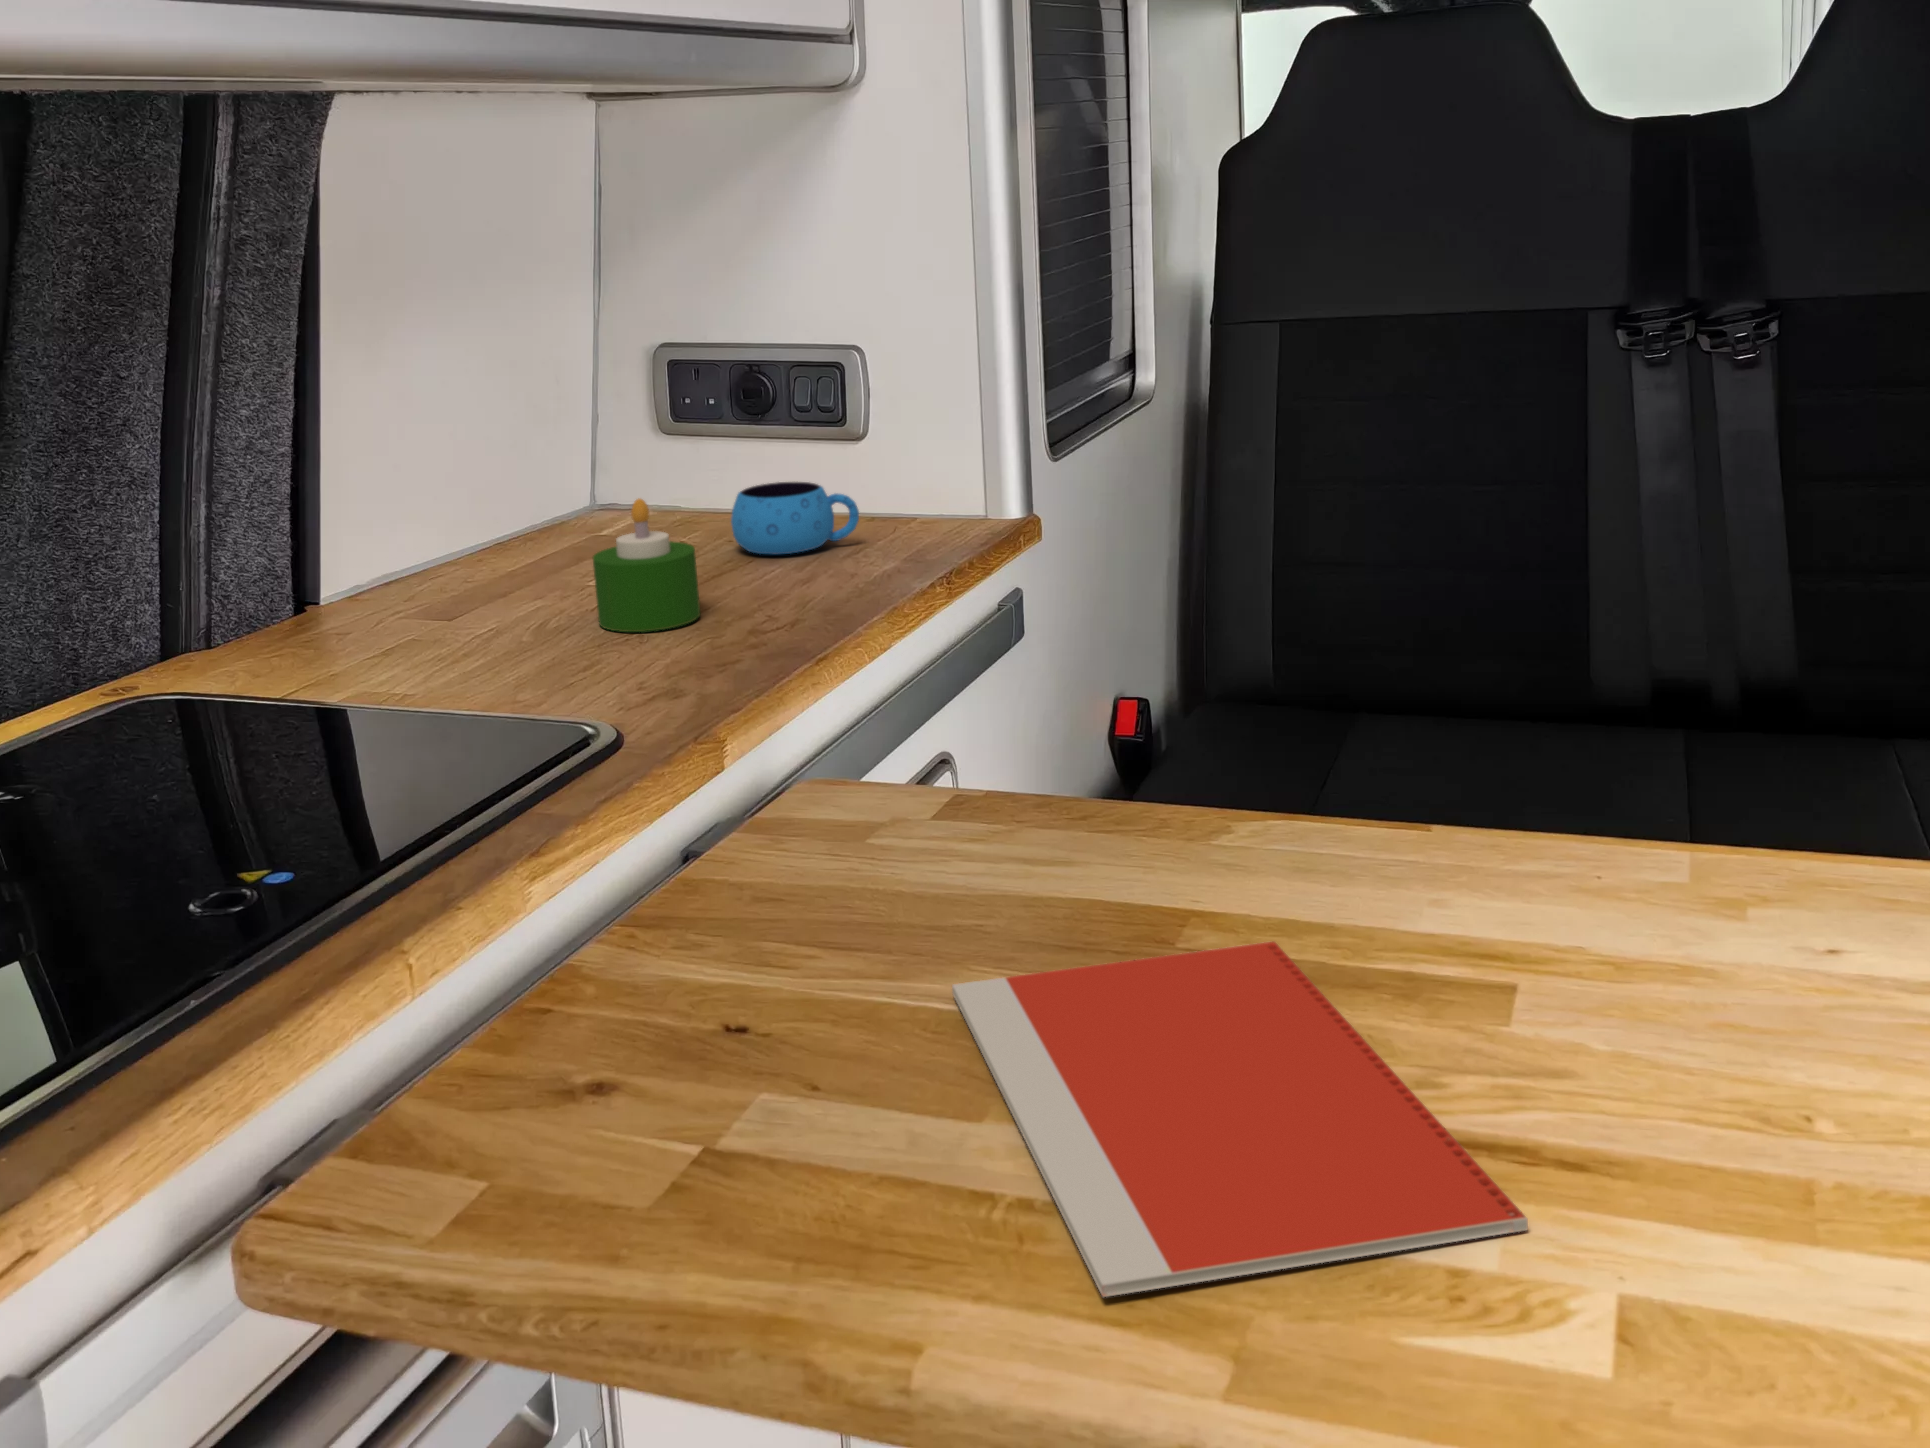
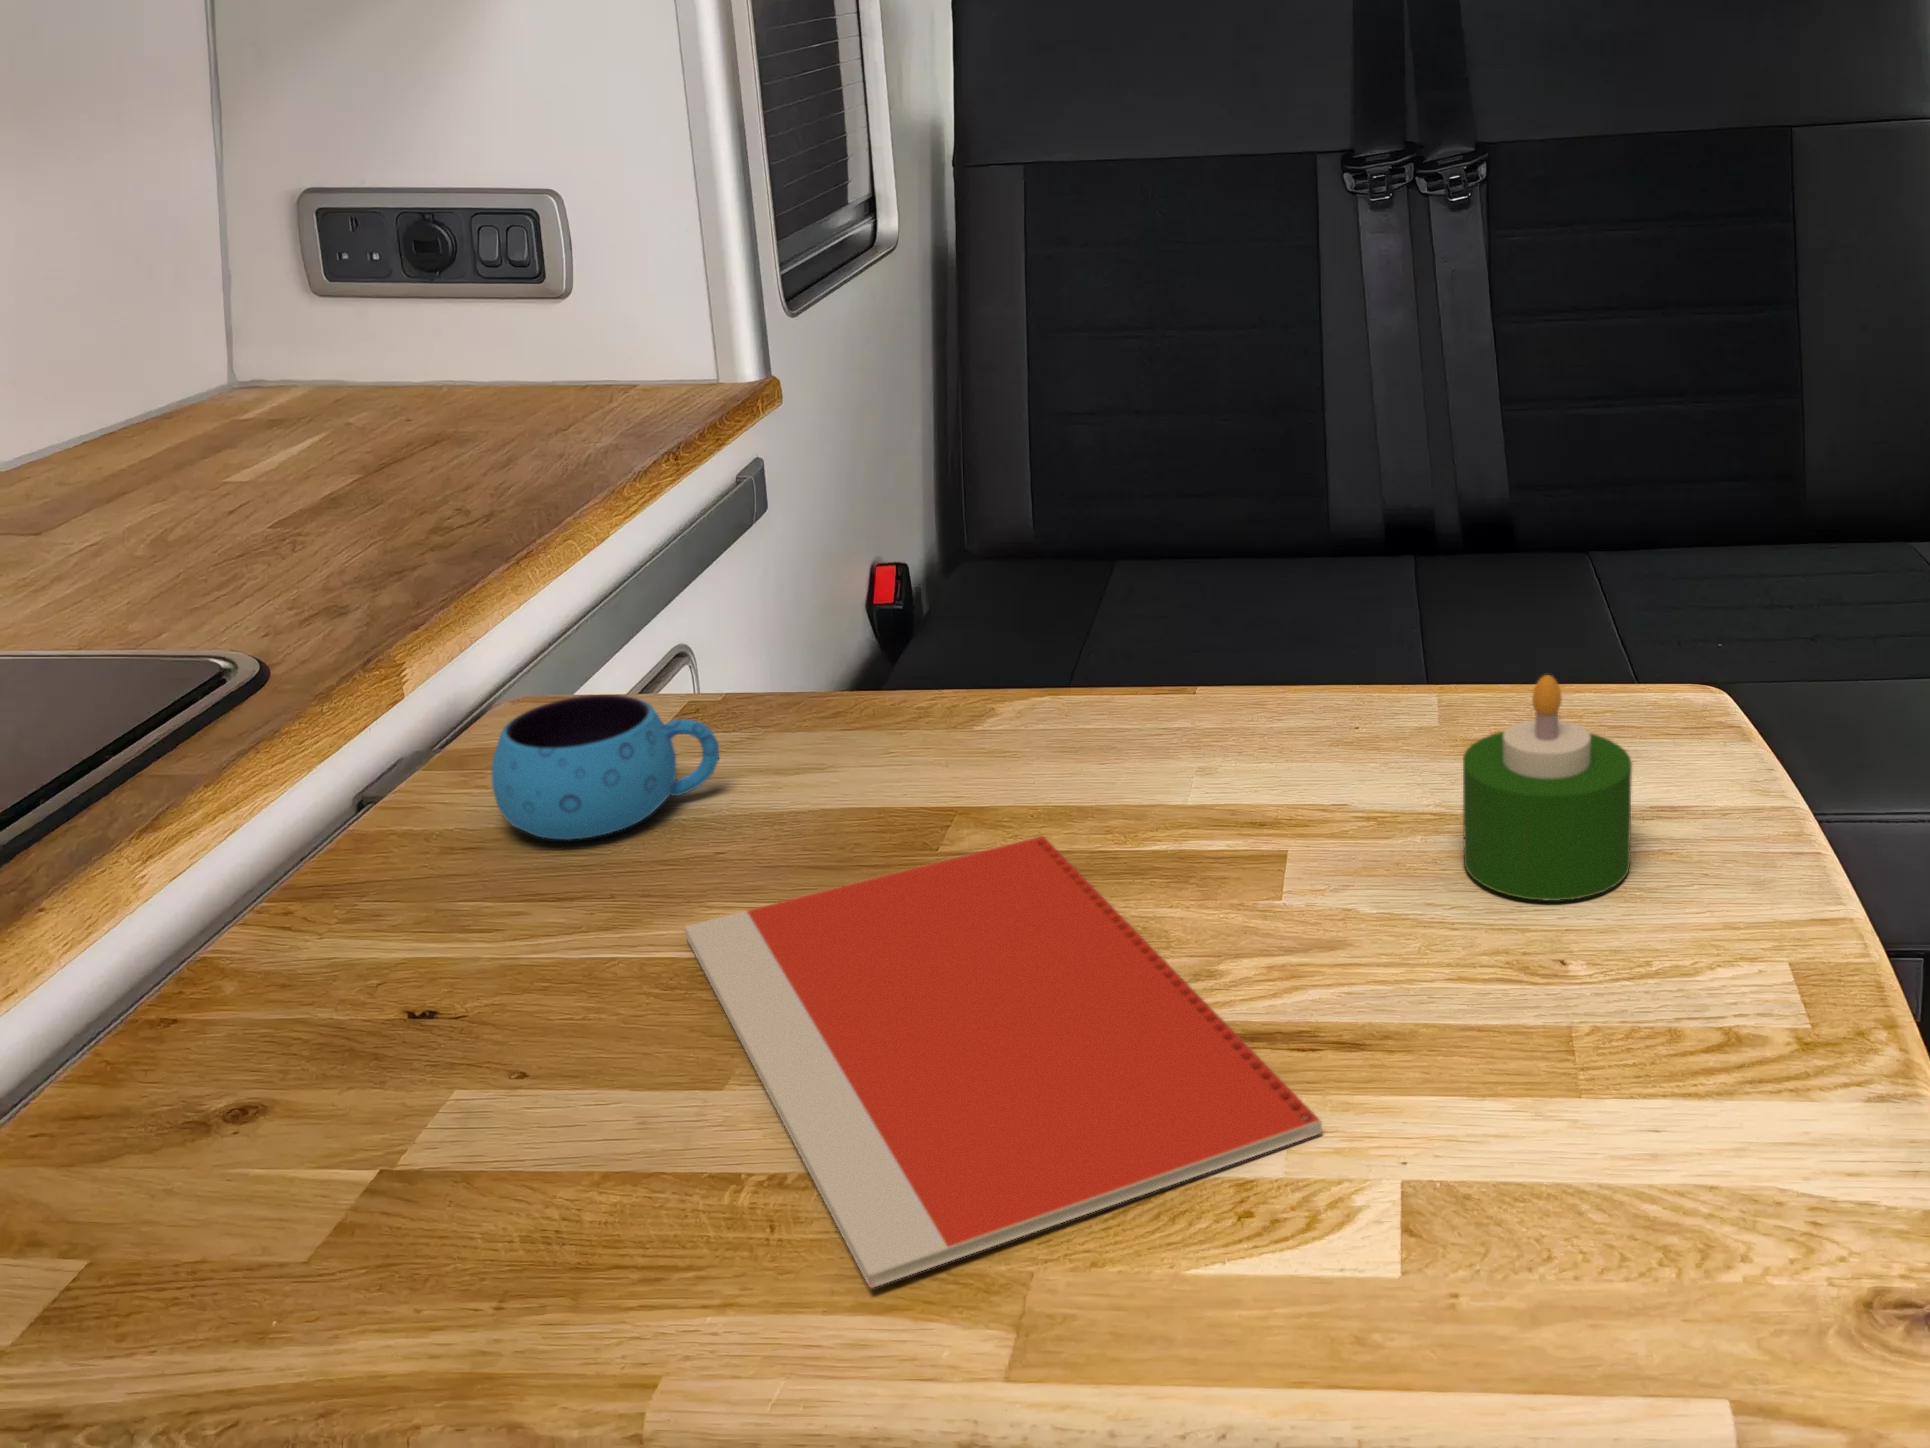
mug: present [731,482,859,554] -> present [492,695,719,840]
candle: present [593,498,700,632] -> present [1463,675,1632,901]

